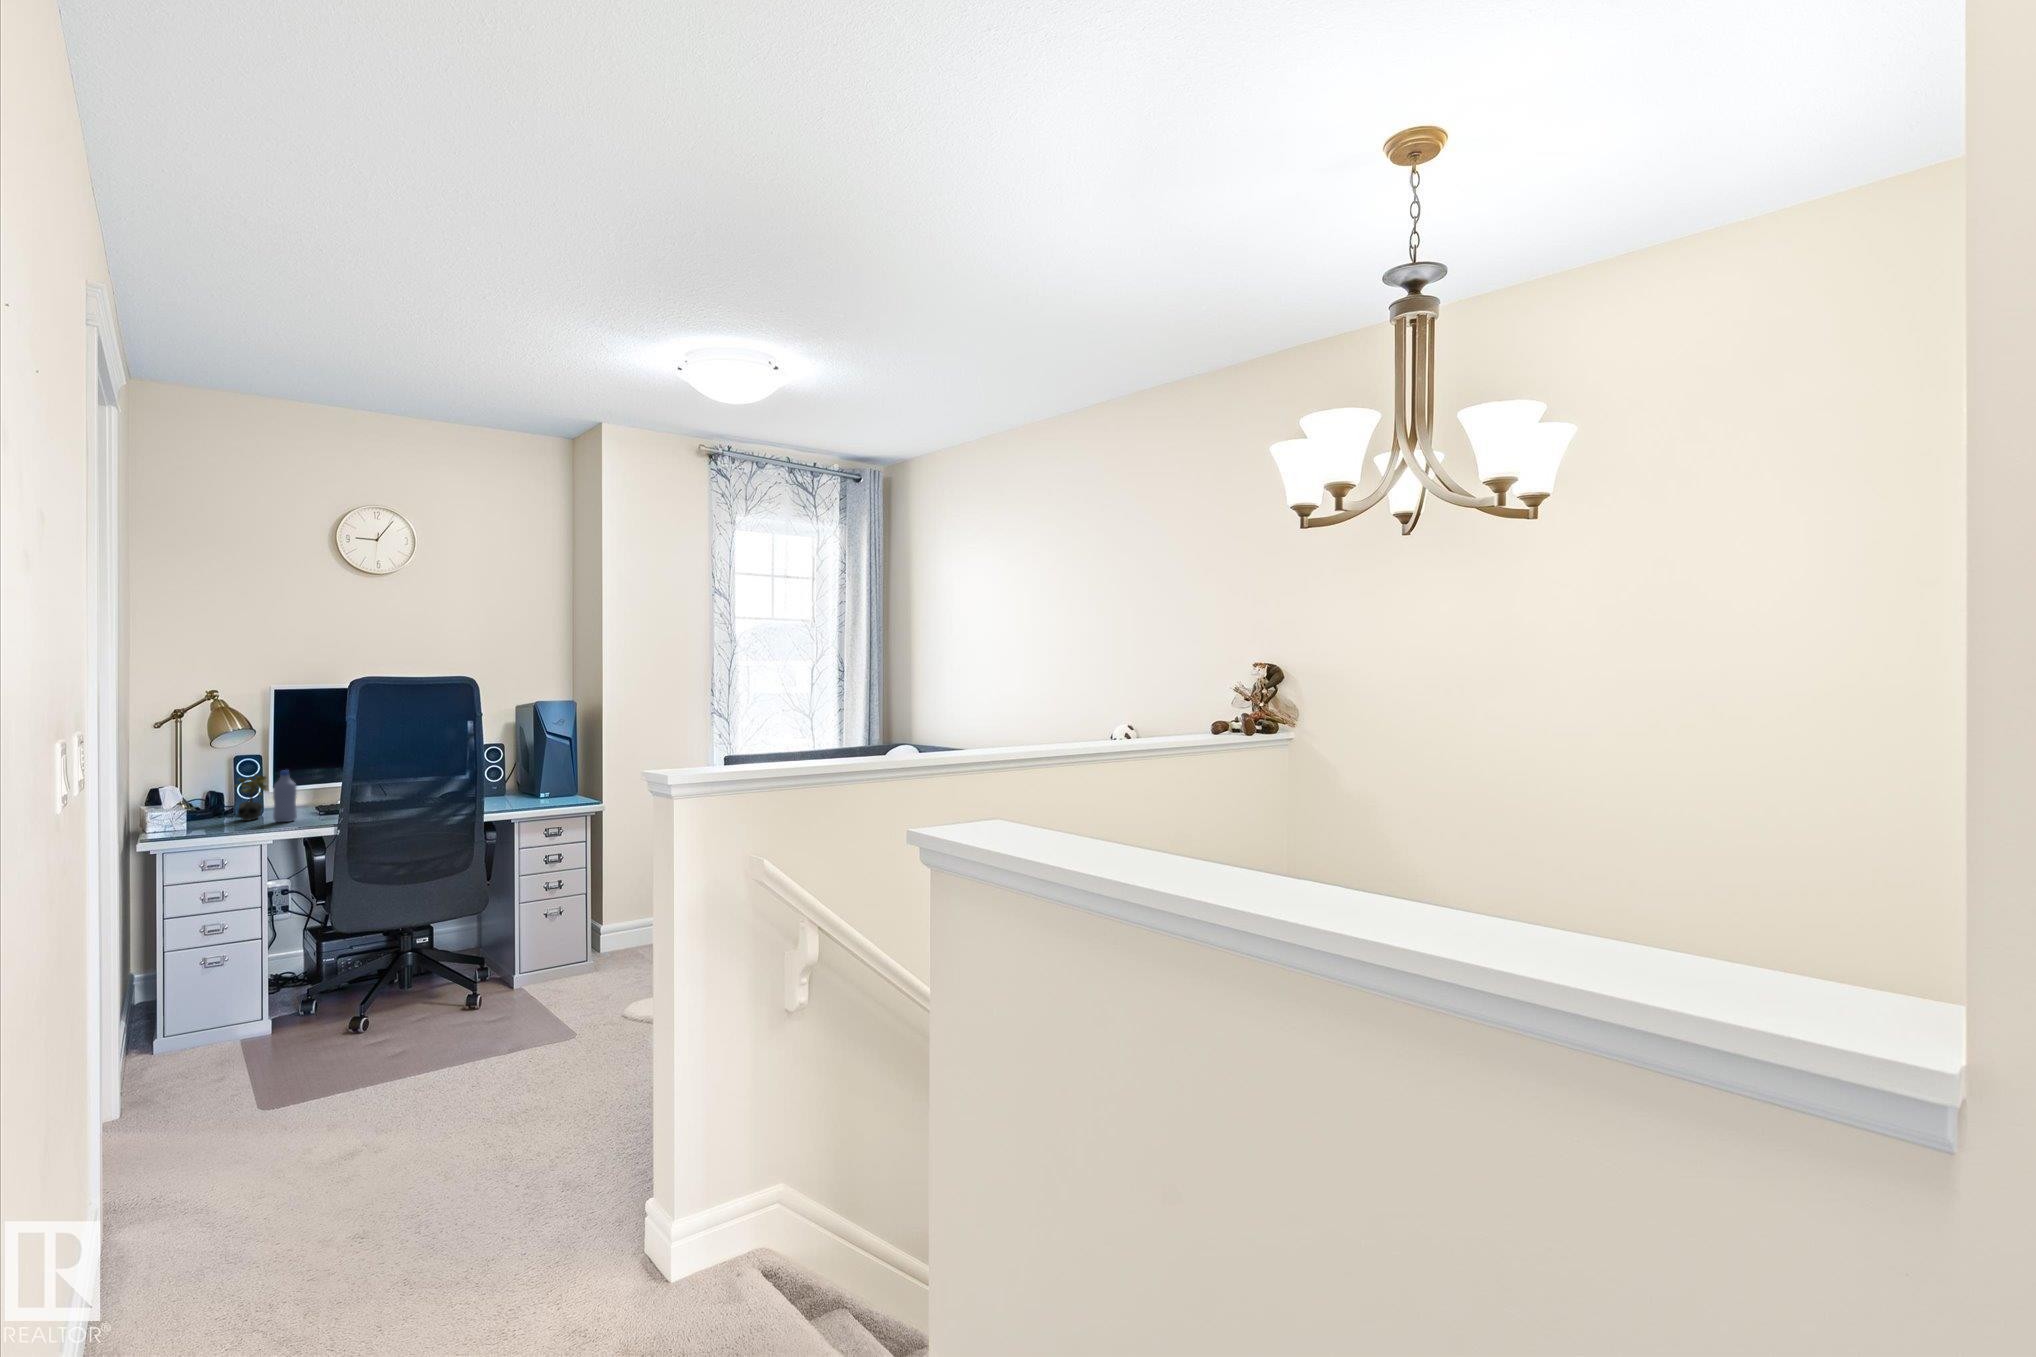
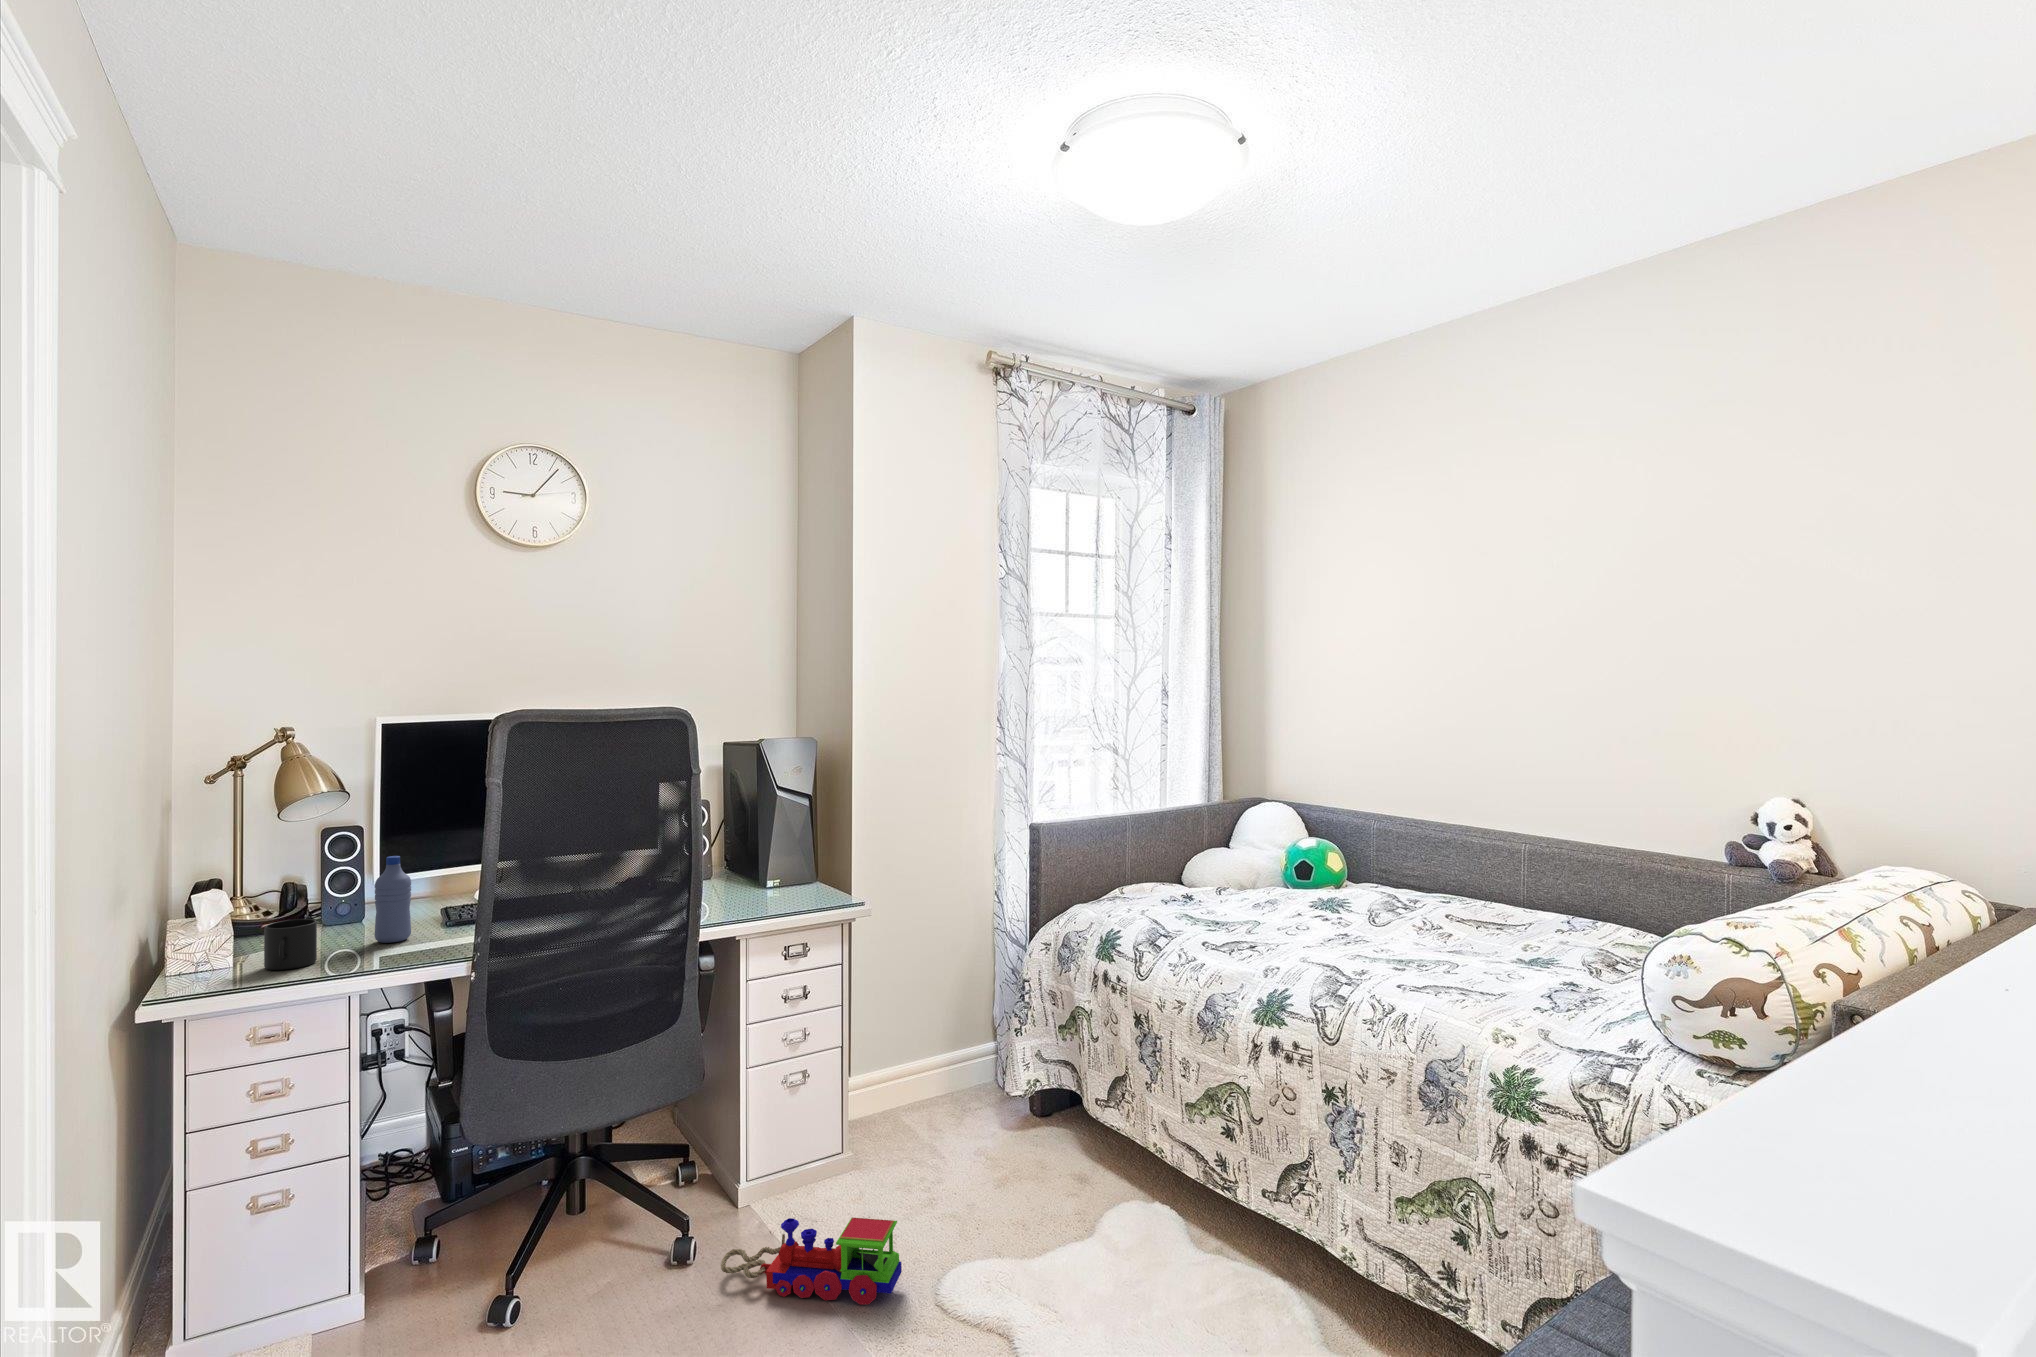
succulent plant: present [234,774,268,821] -> none [315,857,371,937]
mug: none [205,806,238,833] -> present [264,919,317,970]
toy train: none [494,973,602,1016] -> present [721,1217,902,1305]

